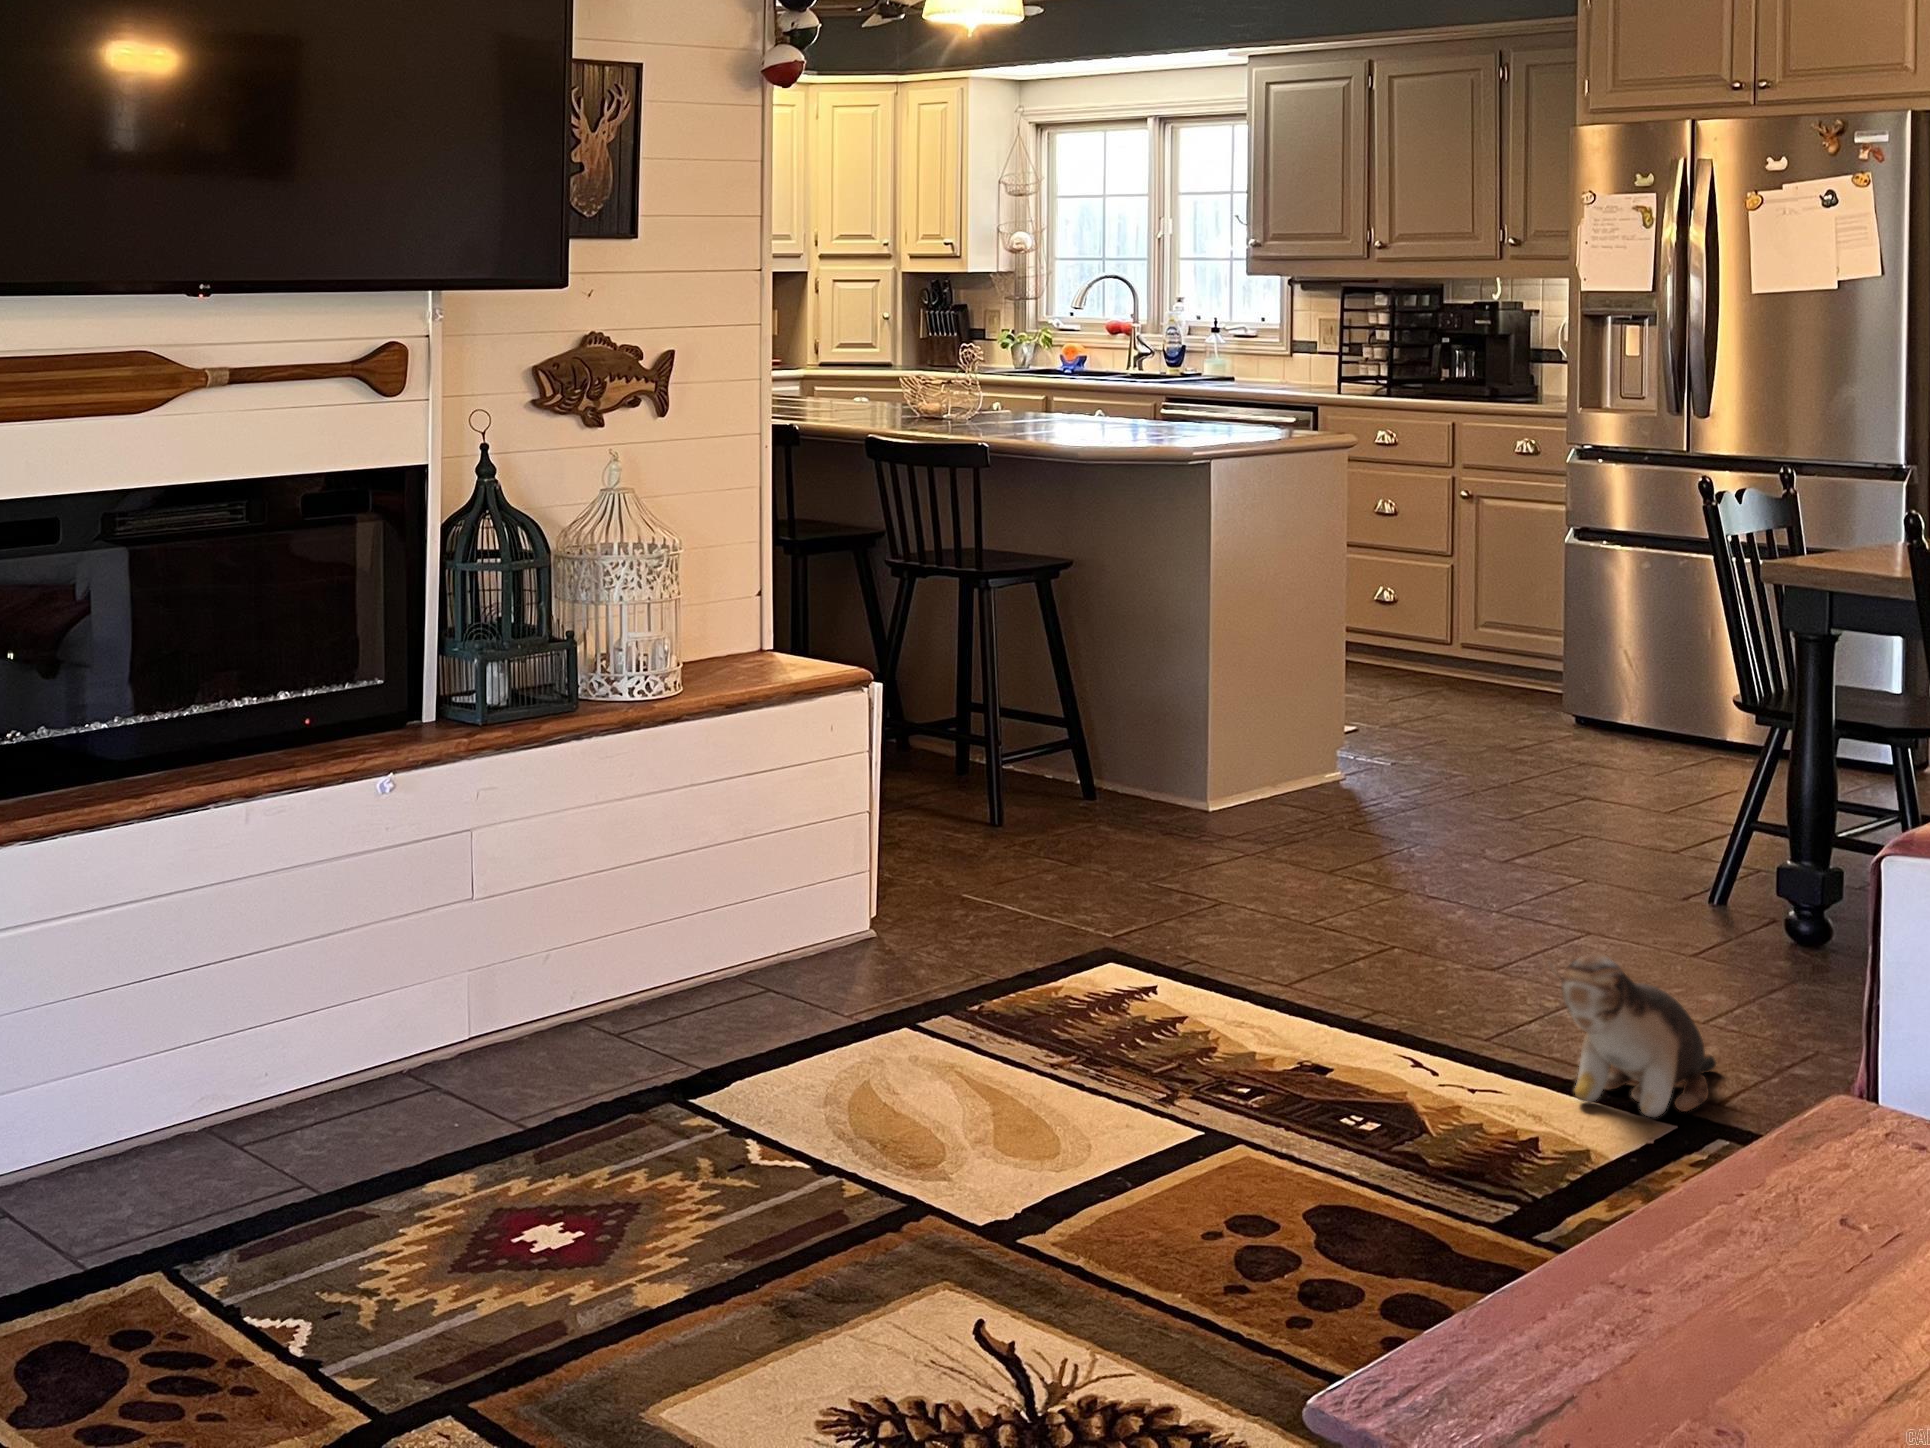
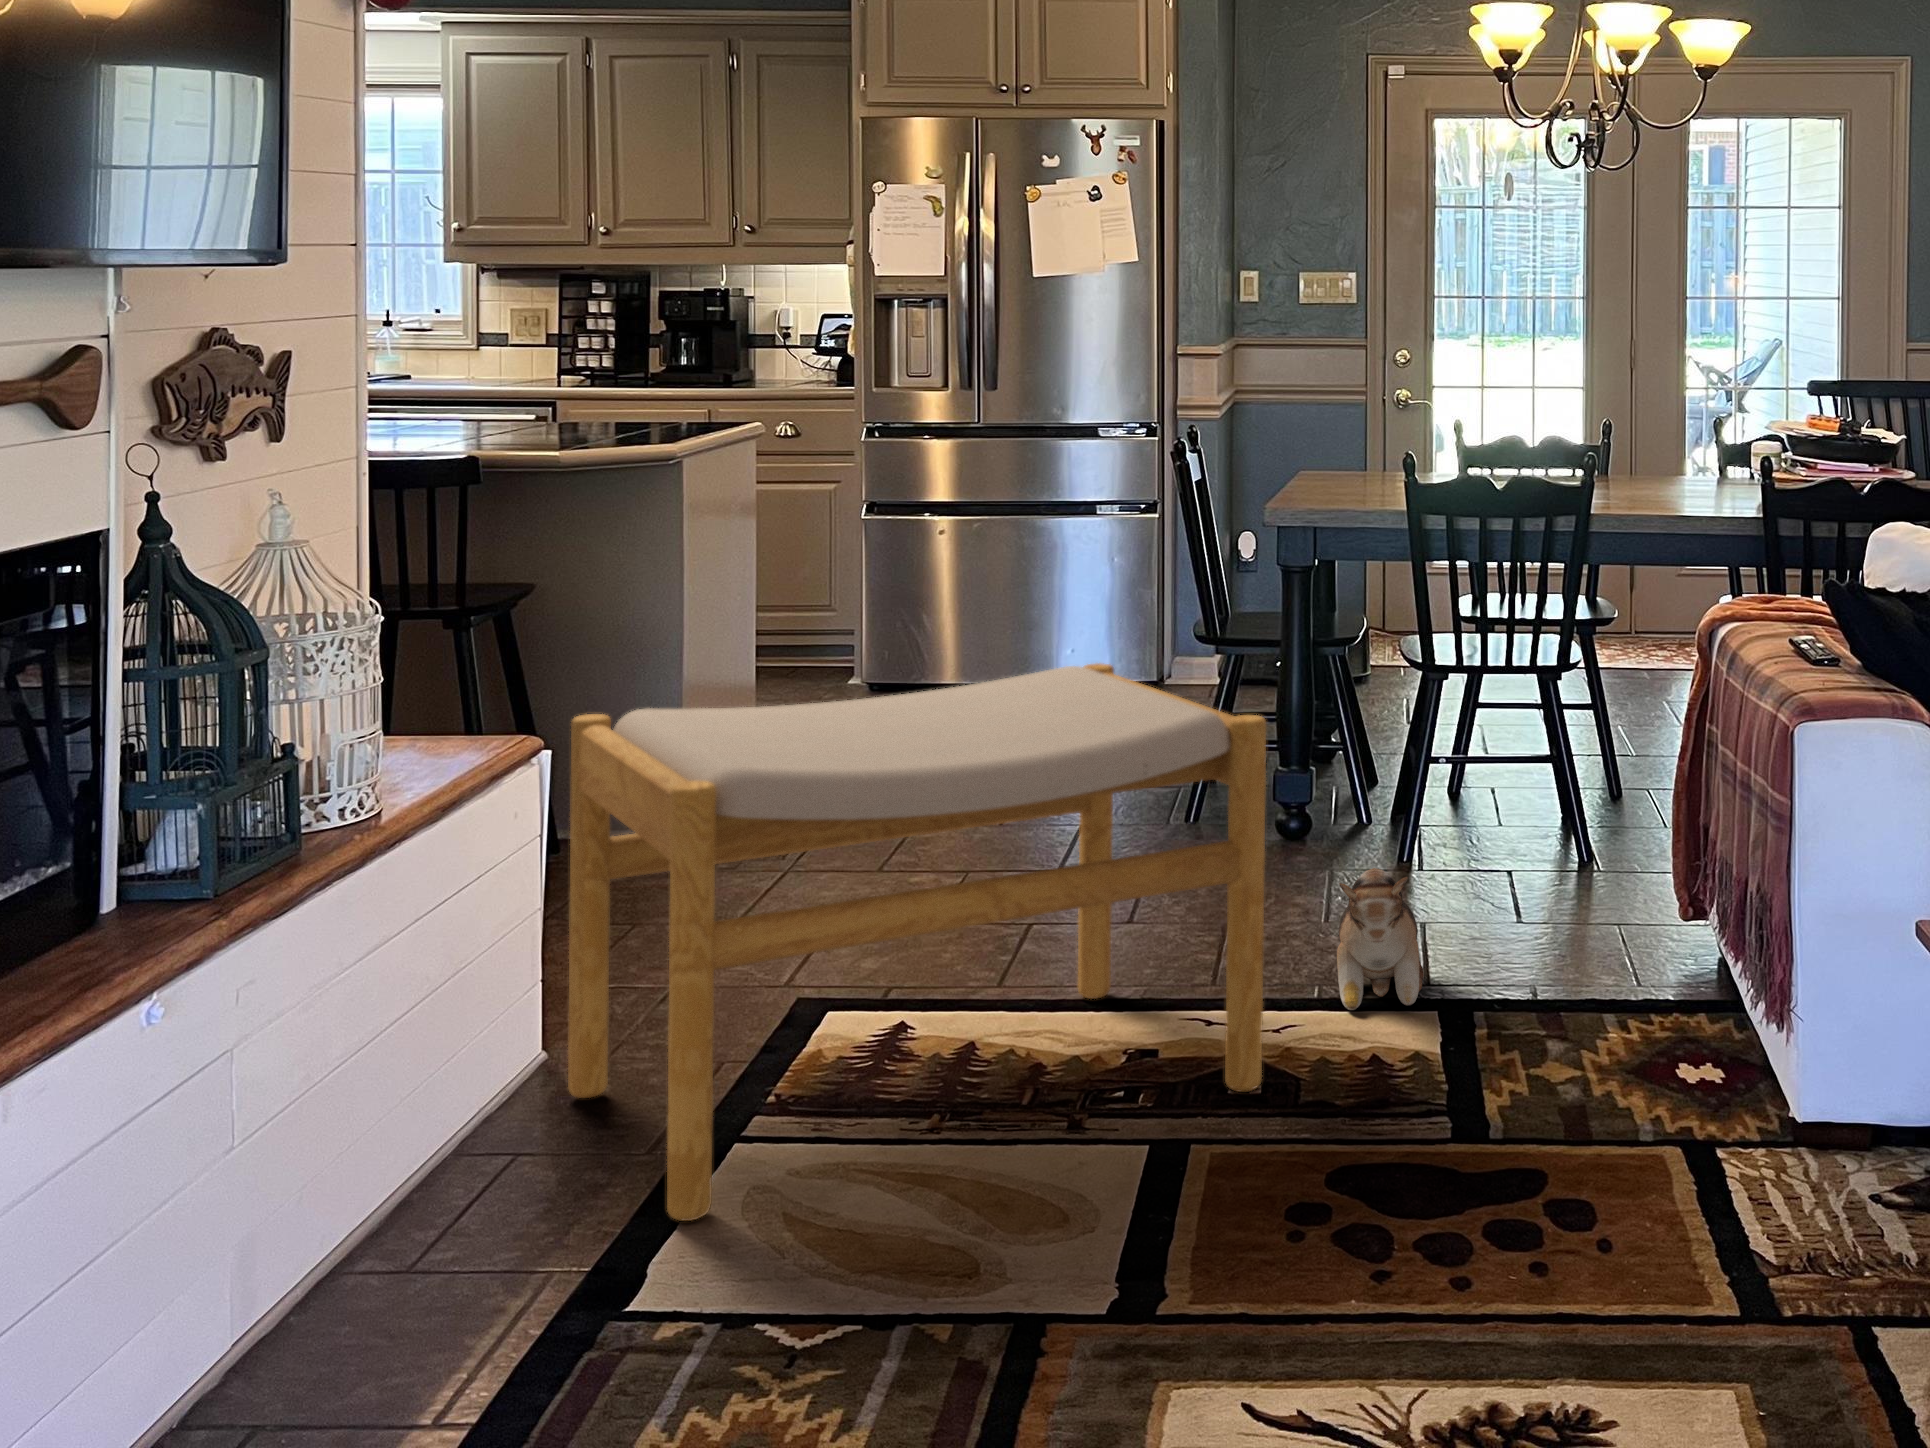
footstool: none [798,658,1387,1129] -> present [568,663,1266,1221]

